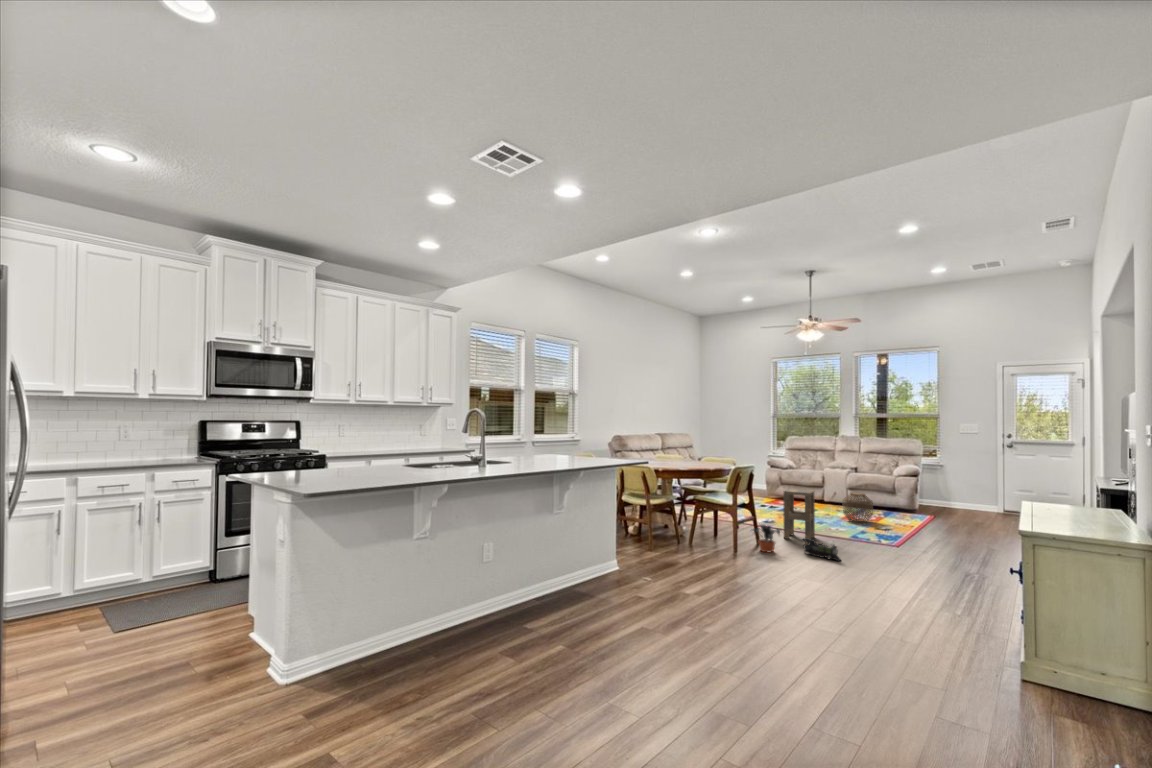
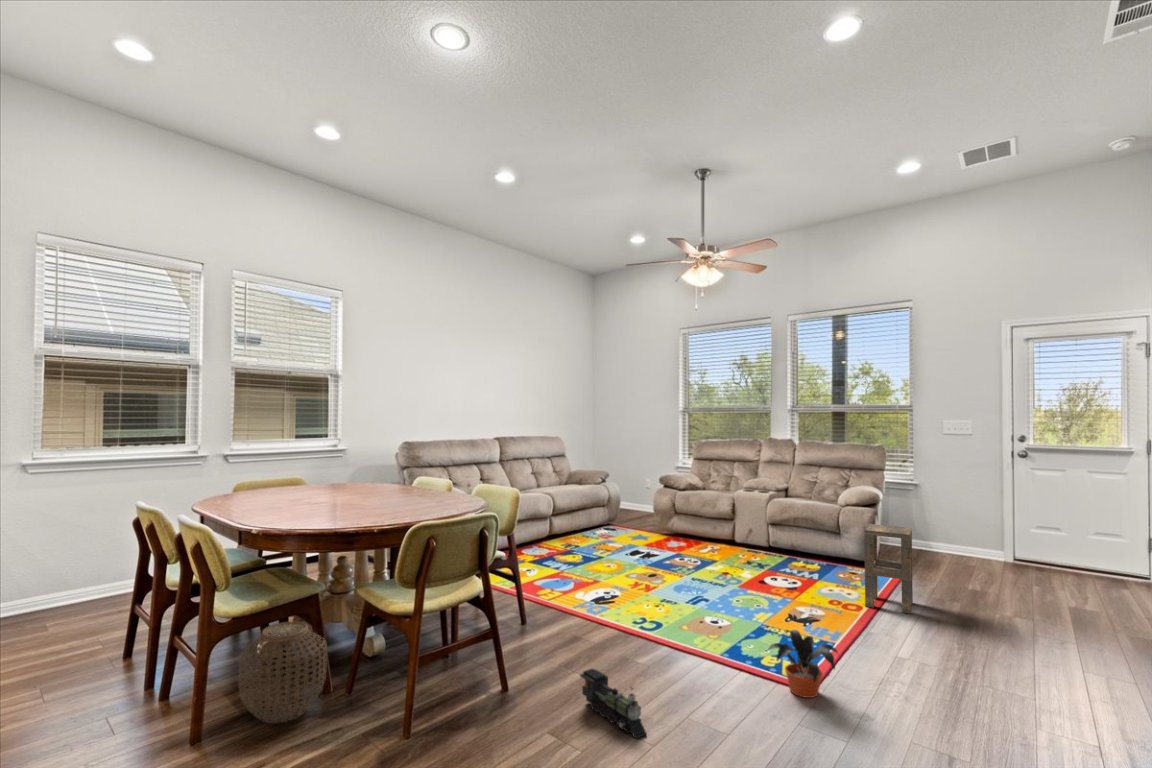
side table: present [783,489,815,539] -> present [864,524,913,614]
woven basket: present [843,492,873,523] -> present [238,622,327,723]
potted plant: present [753,524,781,552] -> present [768,630,838,698]

